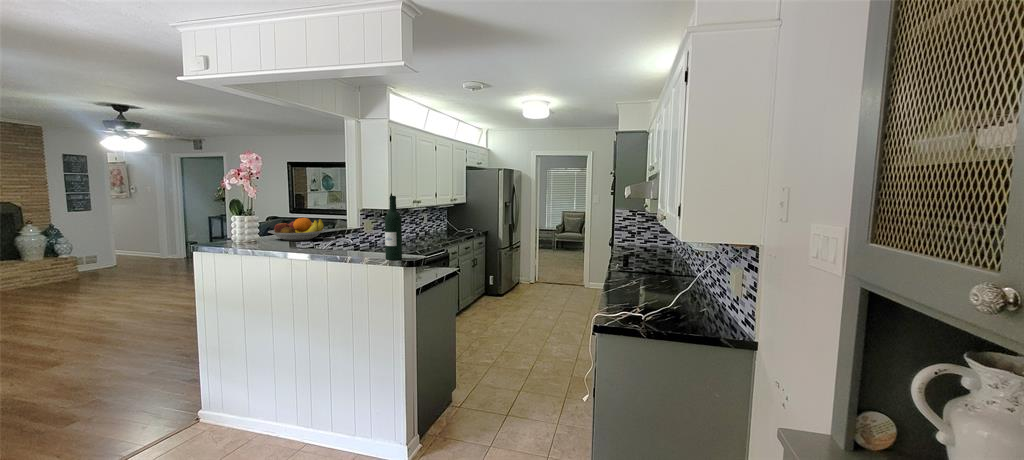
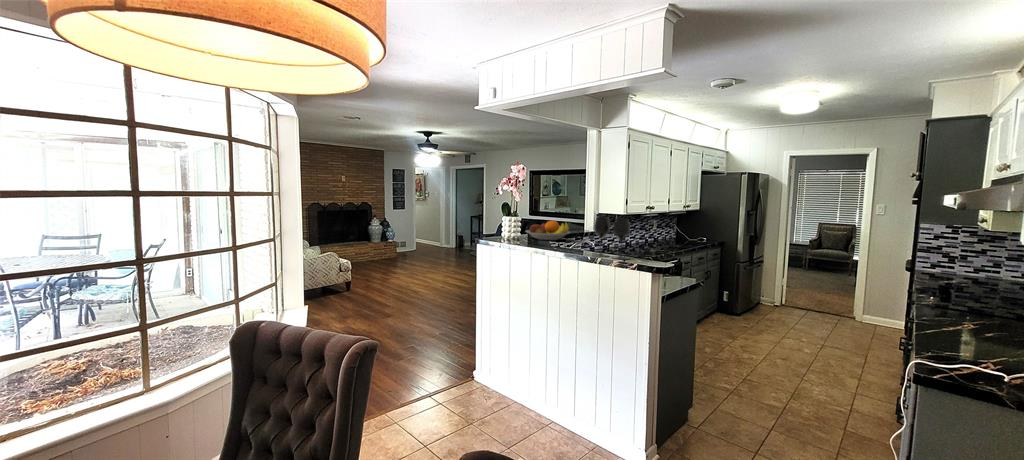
wine bottle: present [385,196,402,260] -> none [636,204,653,265]
wine glass: none [341,211,382,256] -> present [594,216,630,259]

